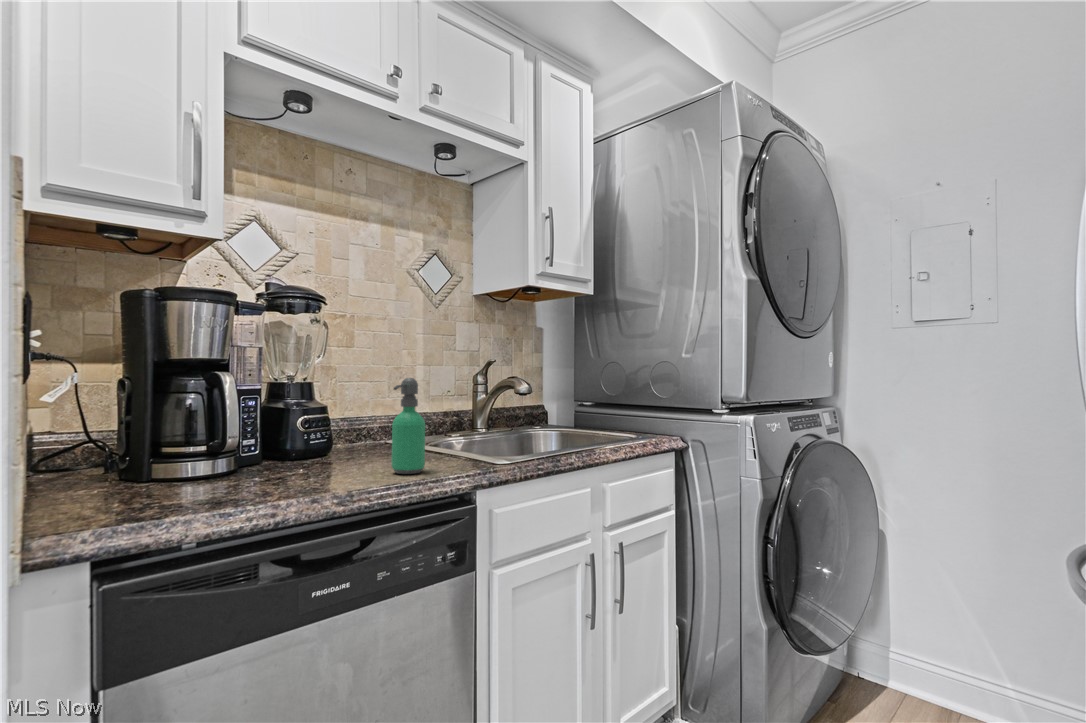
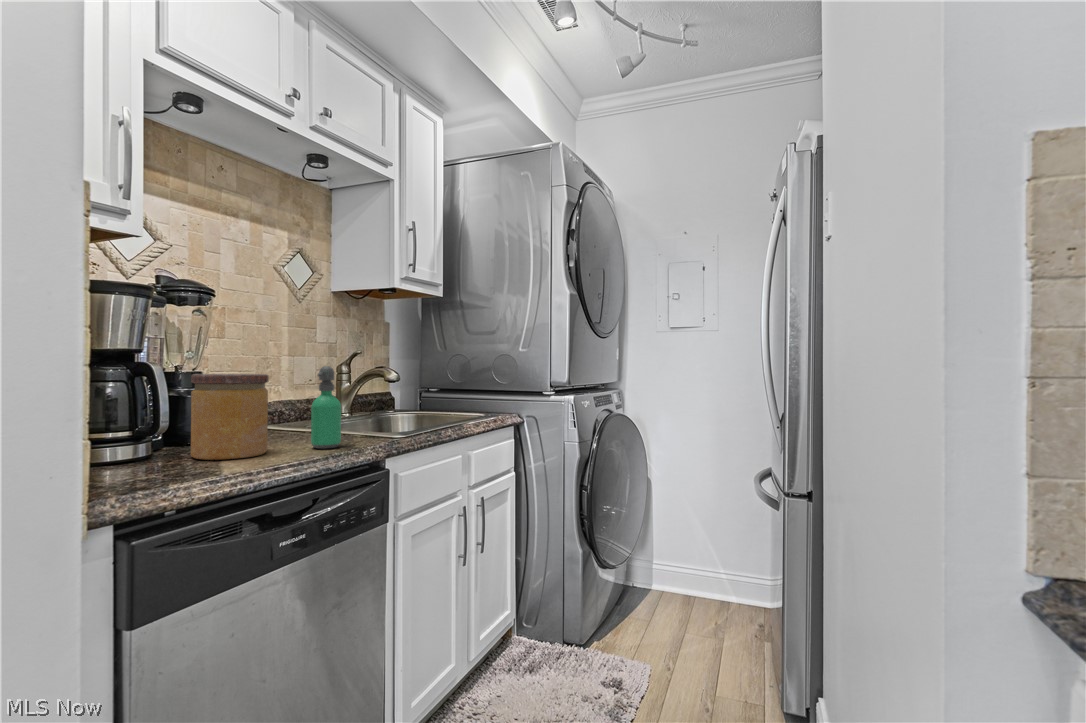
jar: none [264,386,346,481] -> present [191,374,269,460]

